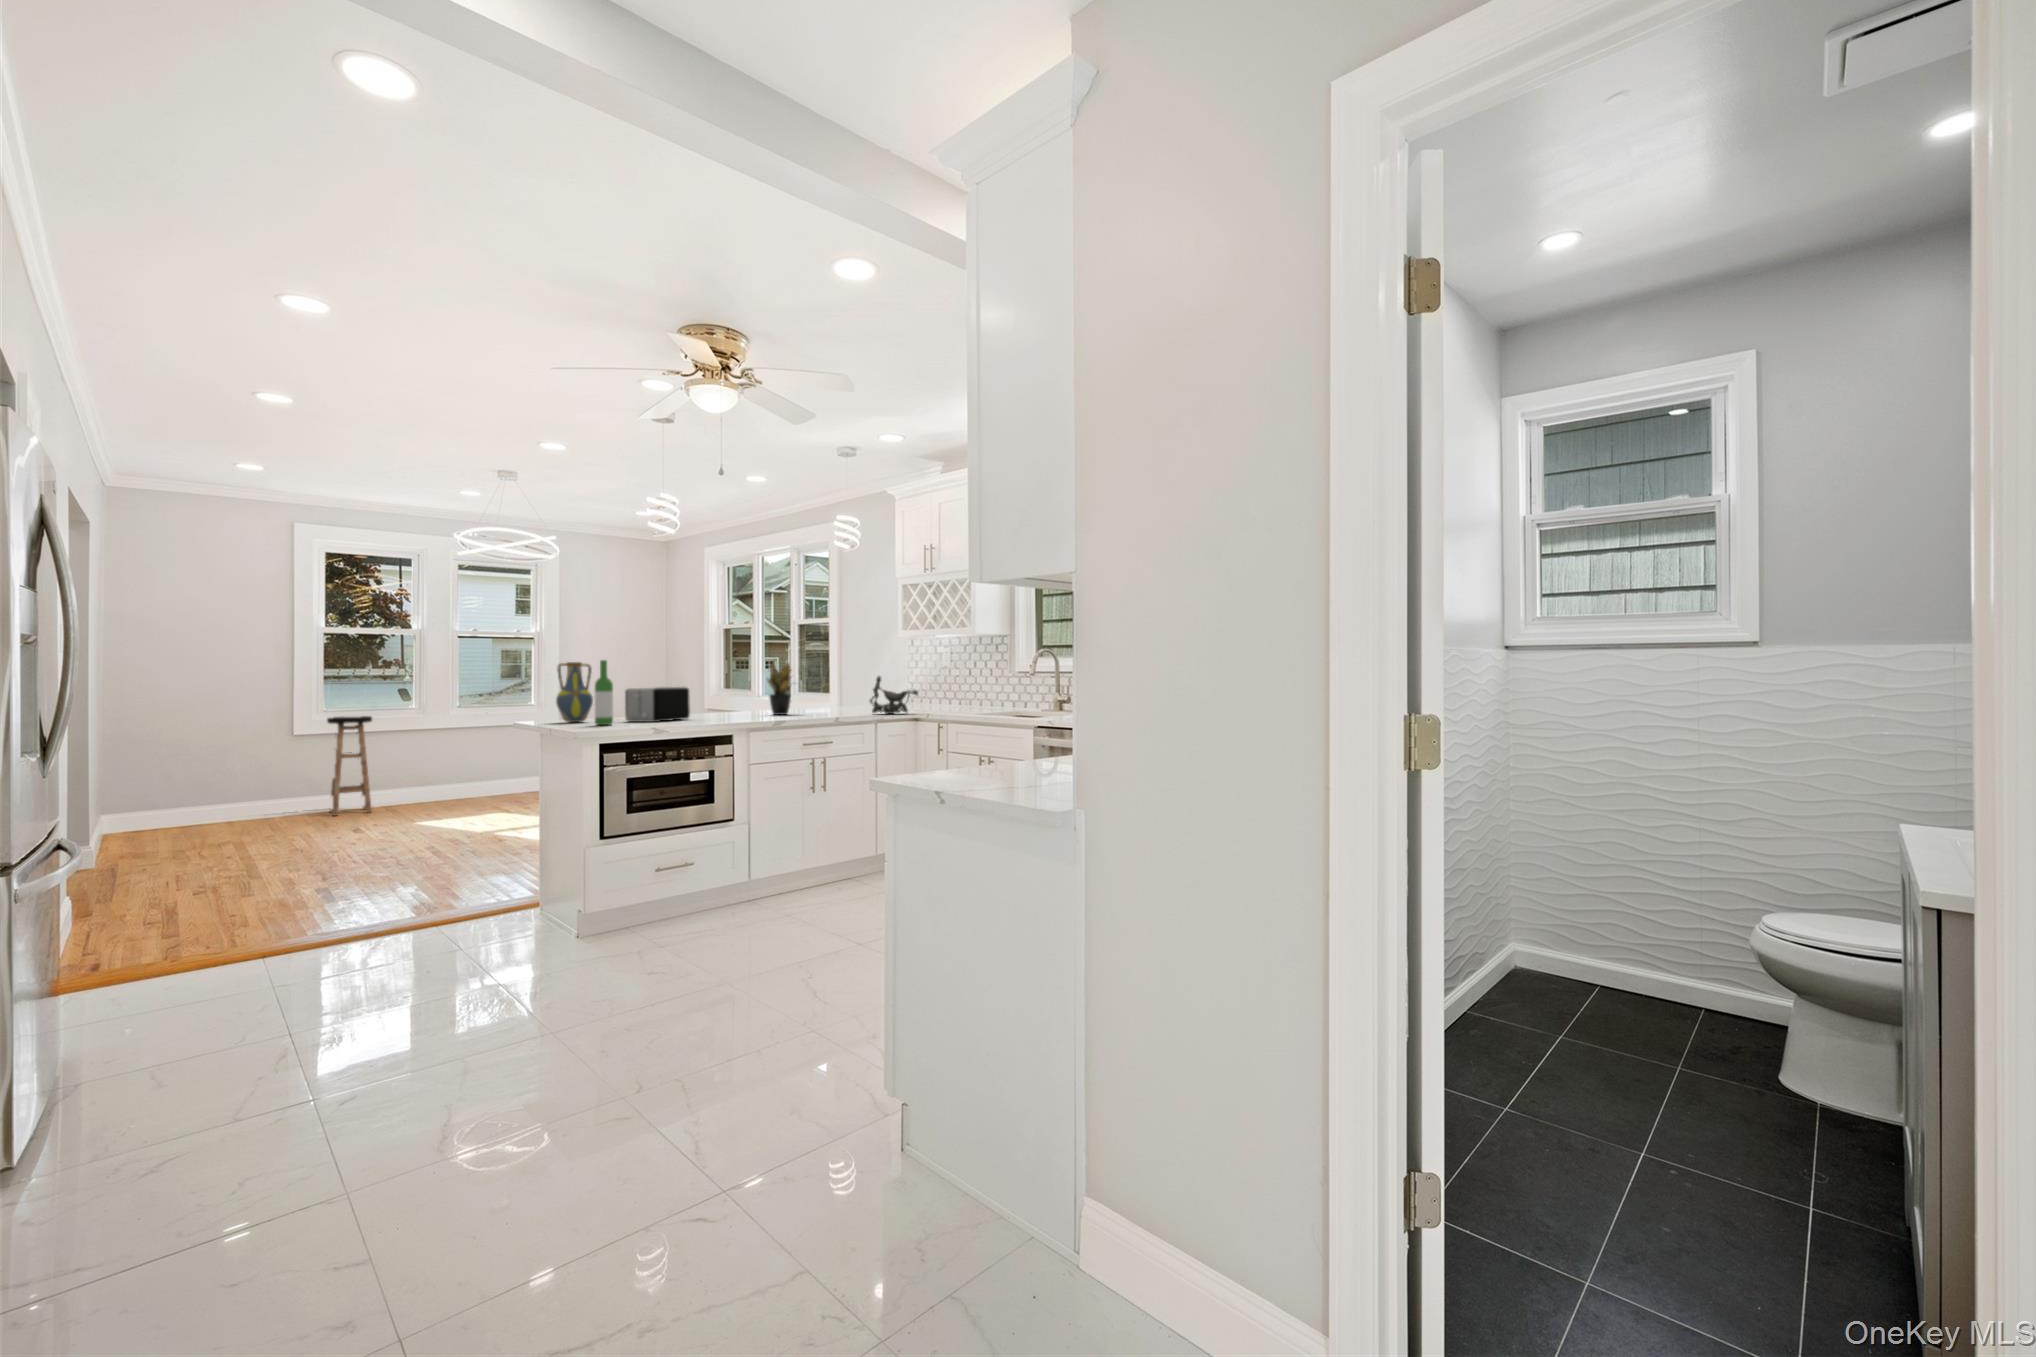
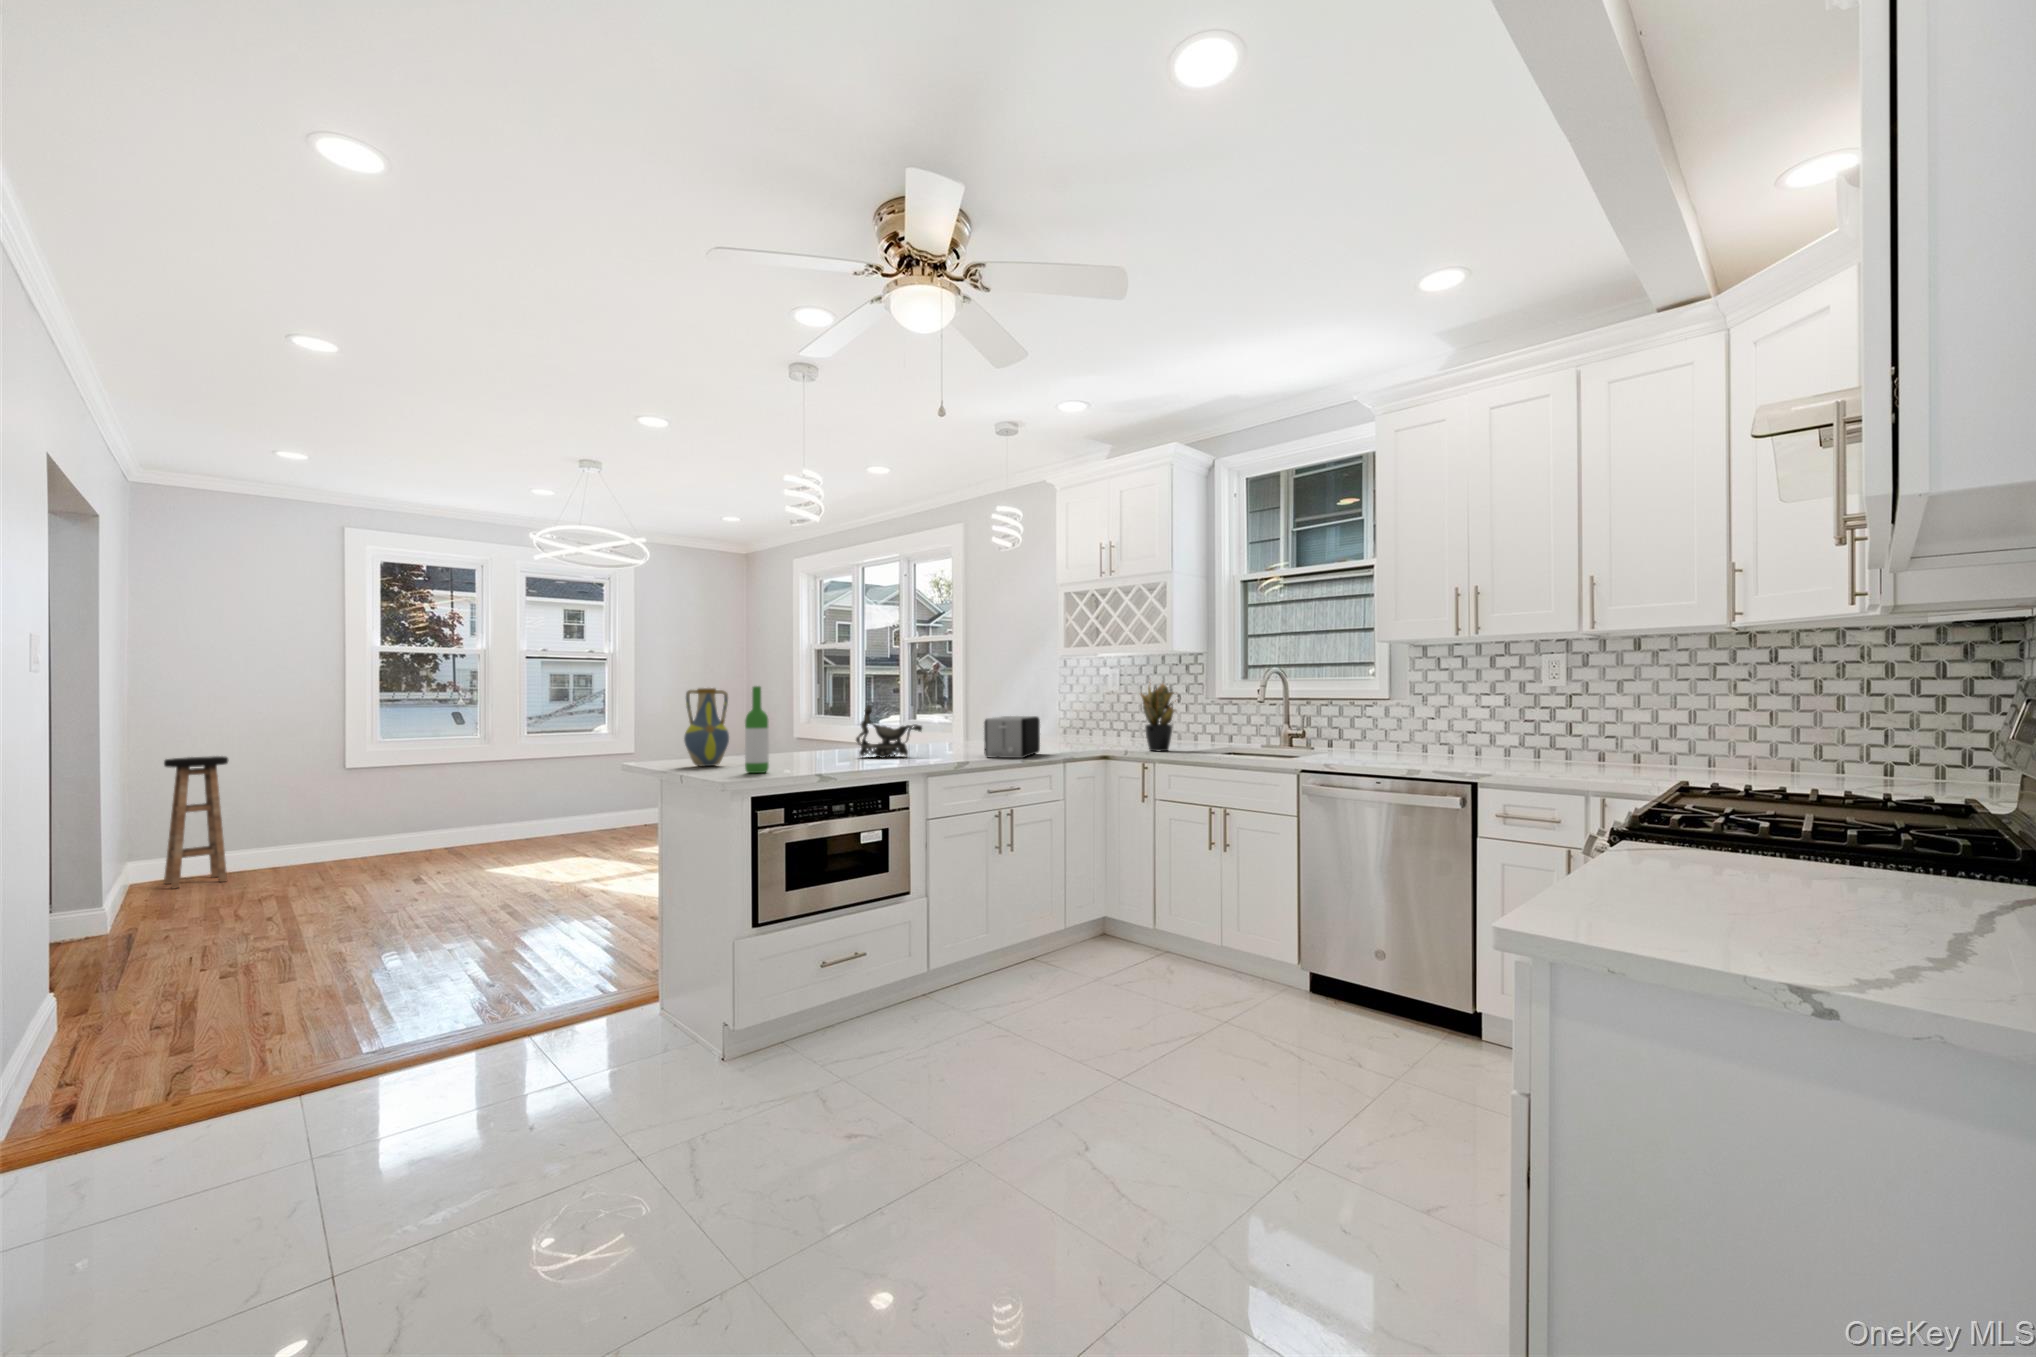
potted plant: present [767,661,791,715] -> present [1141,684,1176,751]
decorative bowl: present [870,676,918,714] -> present [856,705,922,758]
toaster: present [625,687,690,722] -> present [984,716,1040,758]
bar stool: present [327,716,372,816] -> present [164,756,228,889]

